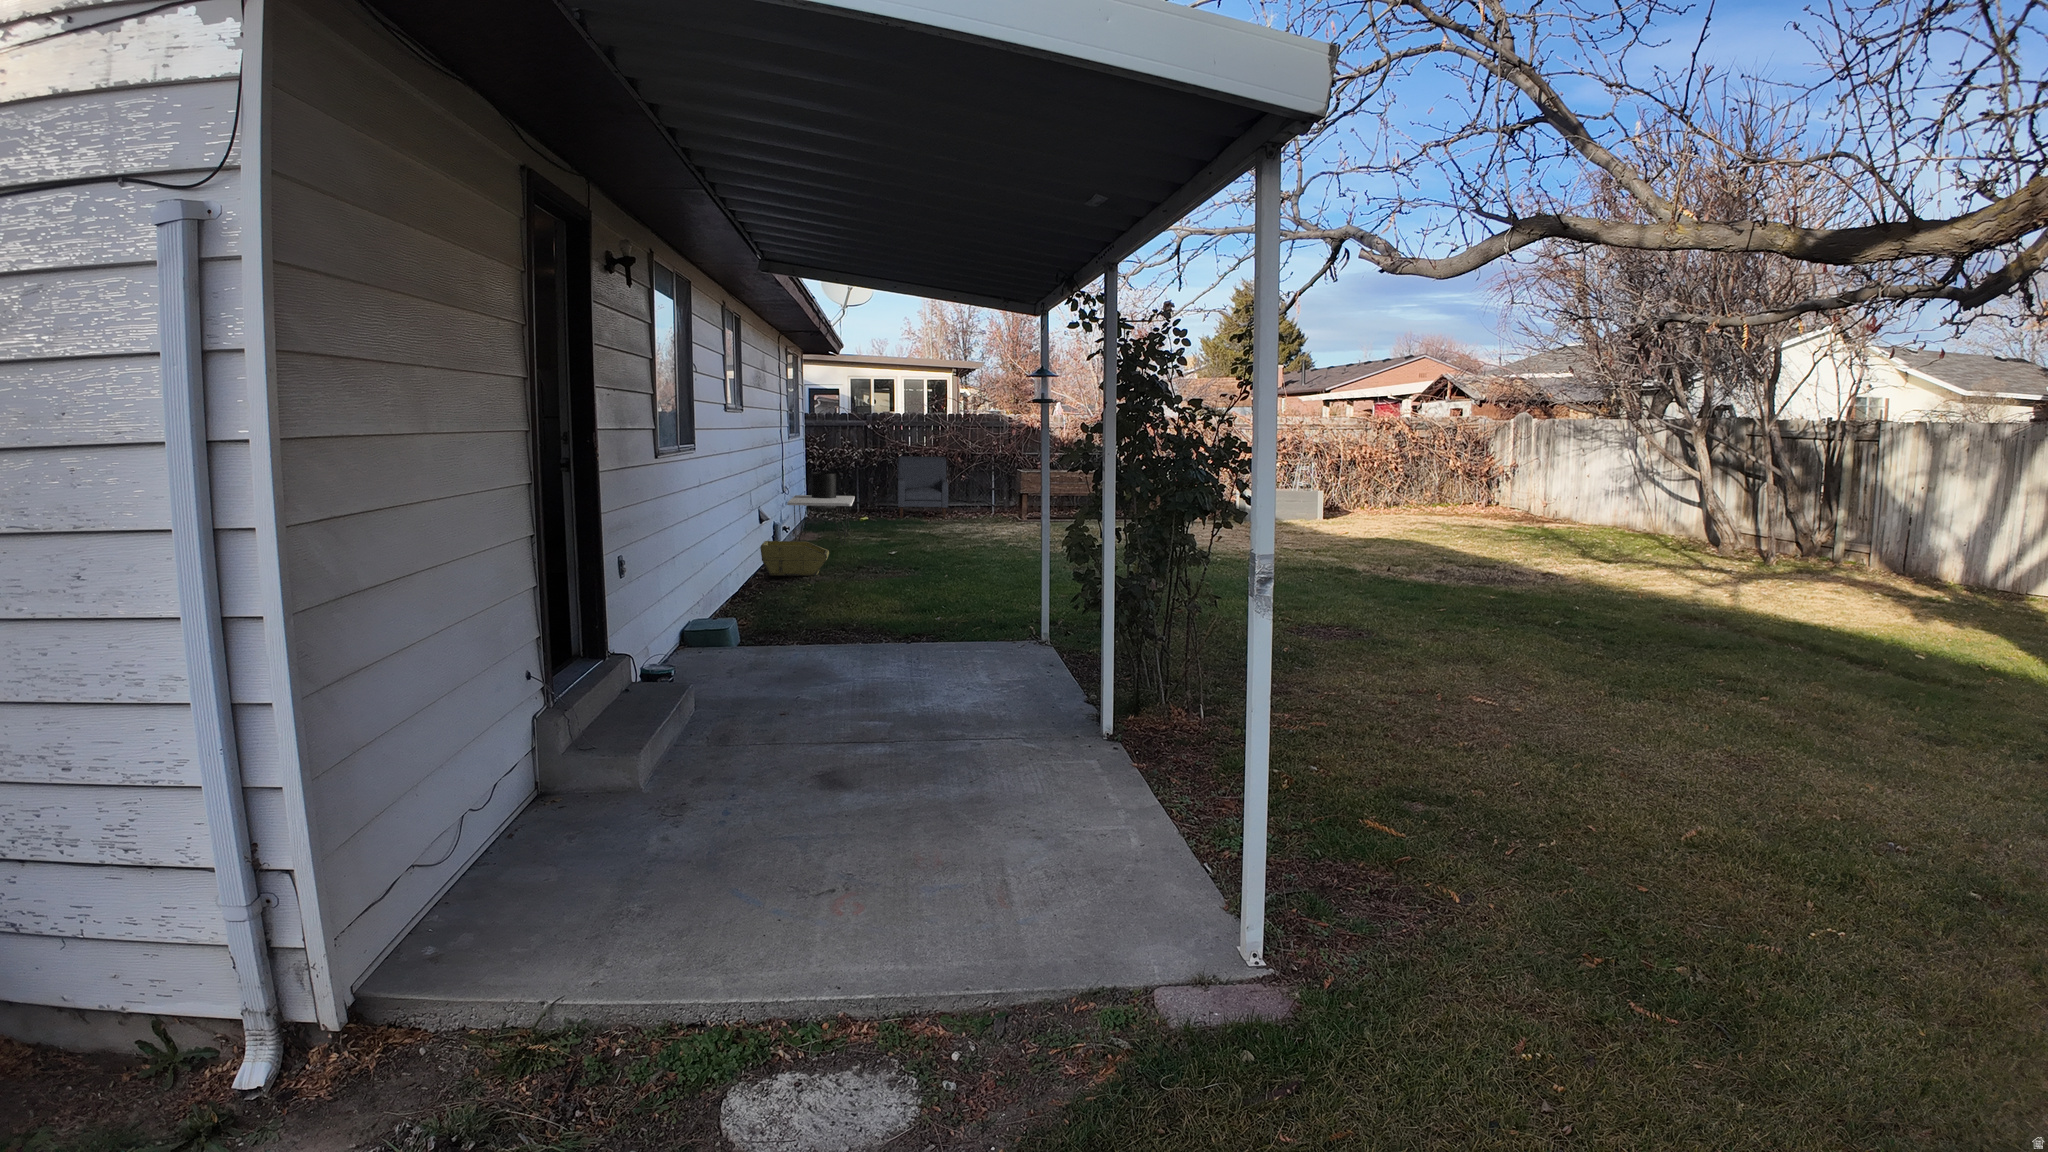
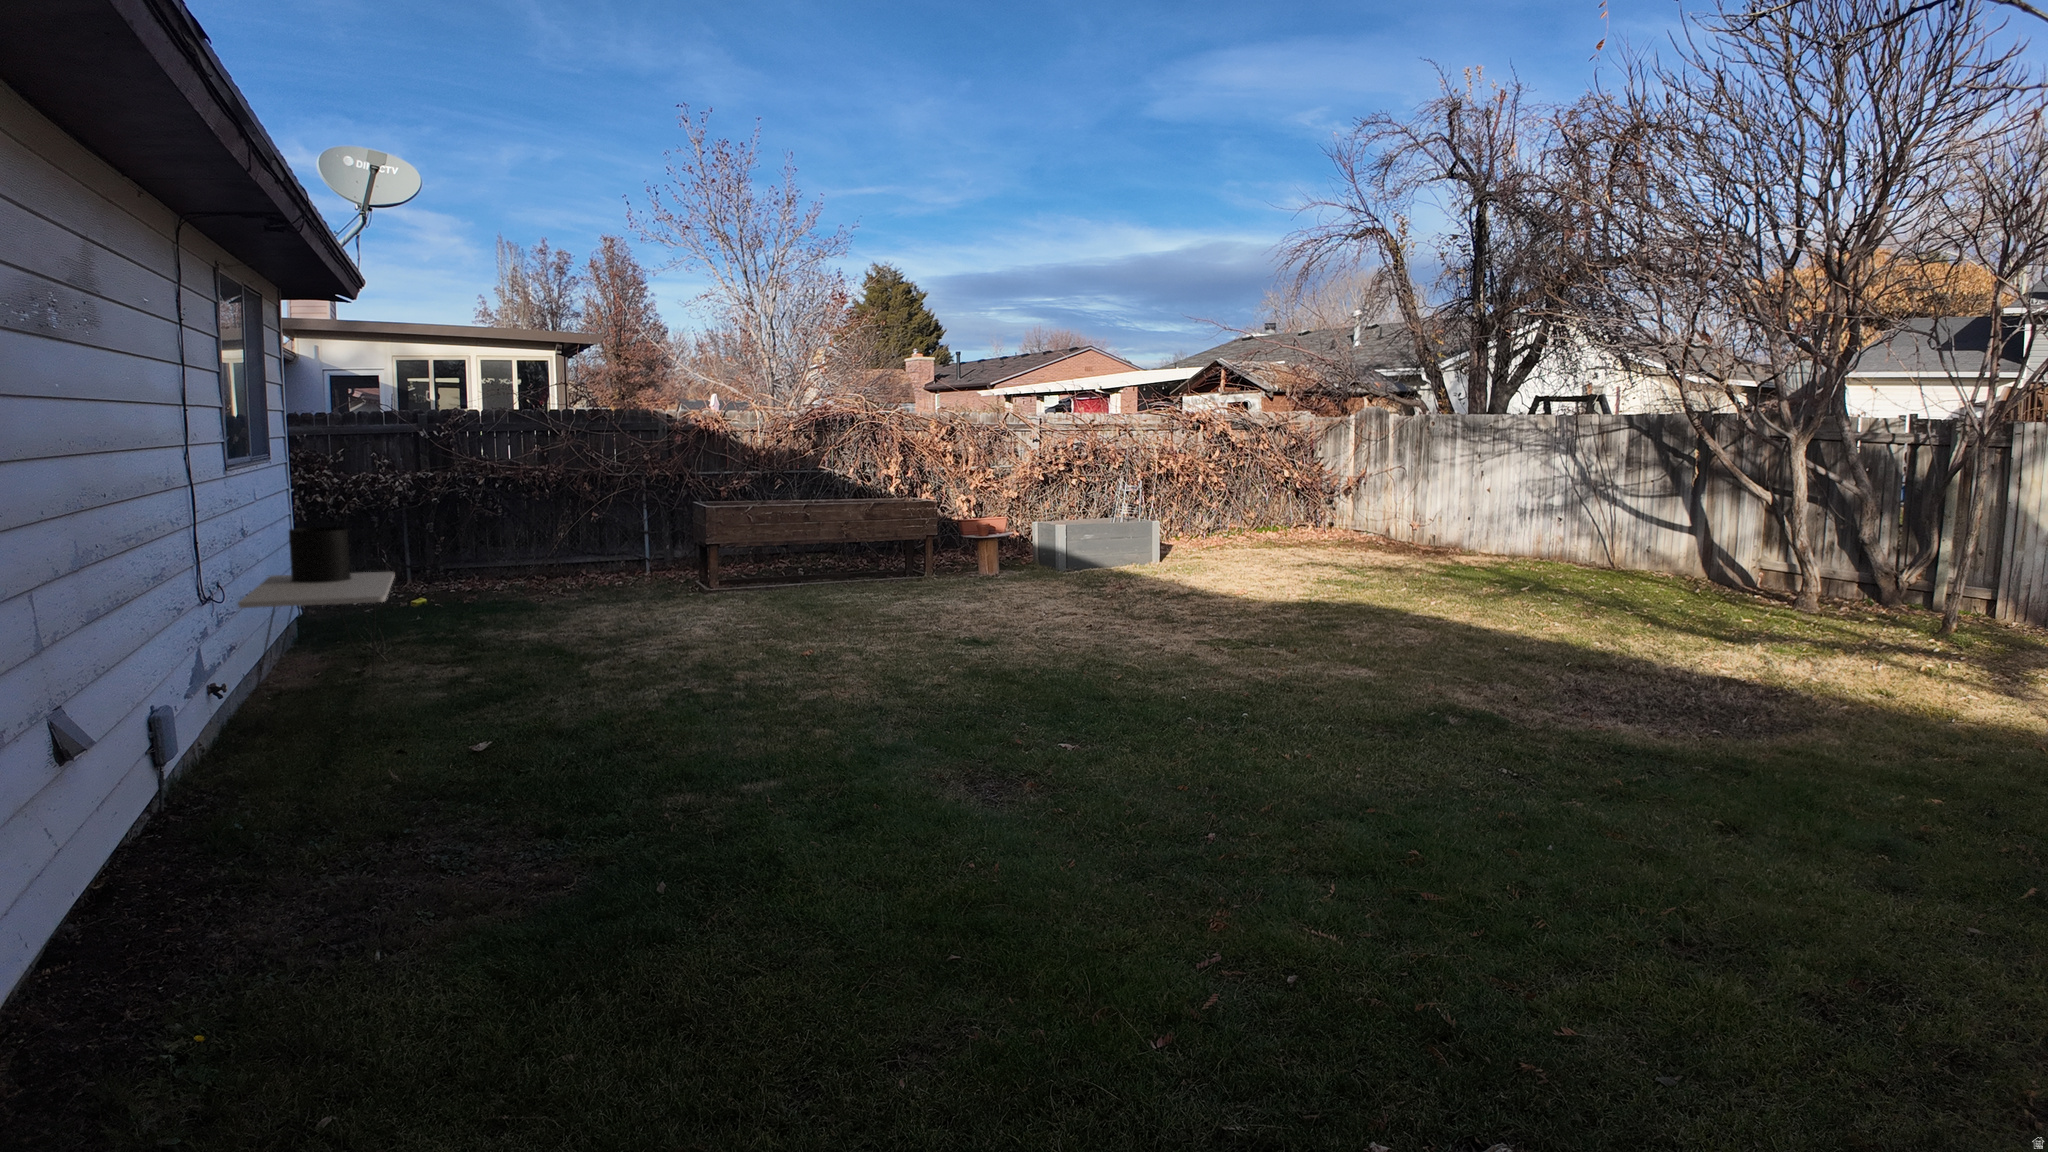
chair: present [898,456,948,518] -> none [480,482,579,591]
storage bin: present [760,541,829,576] -> none [67,744,311,868]

